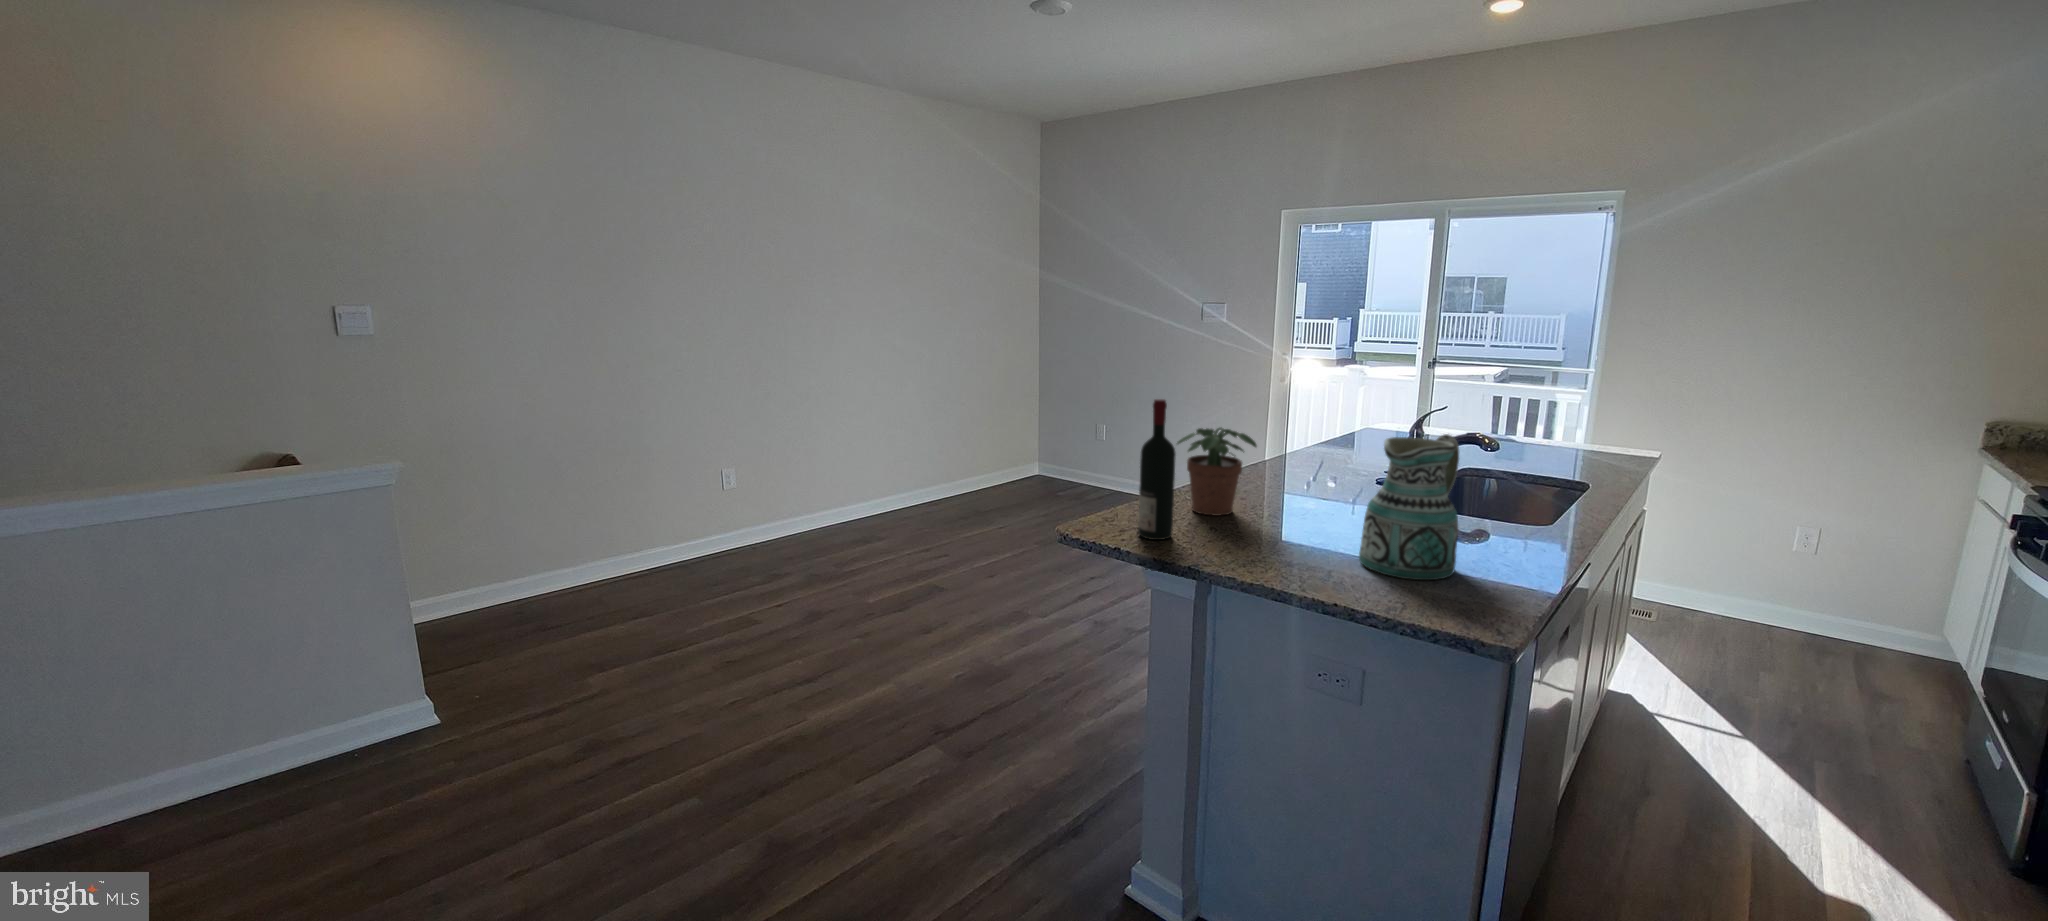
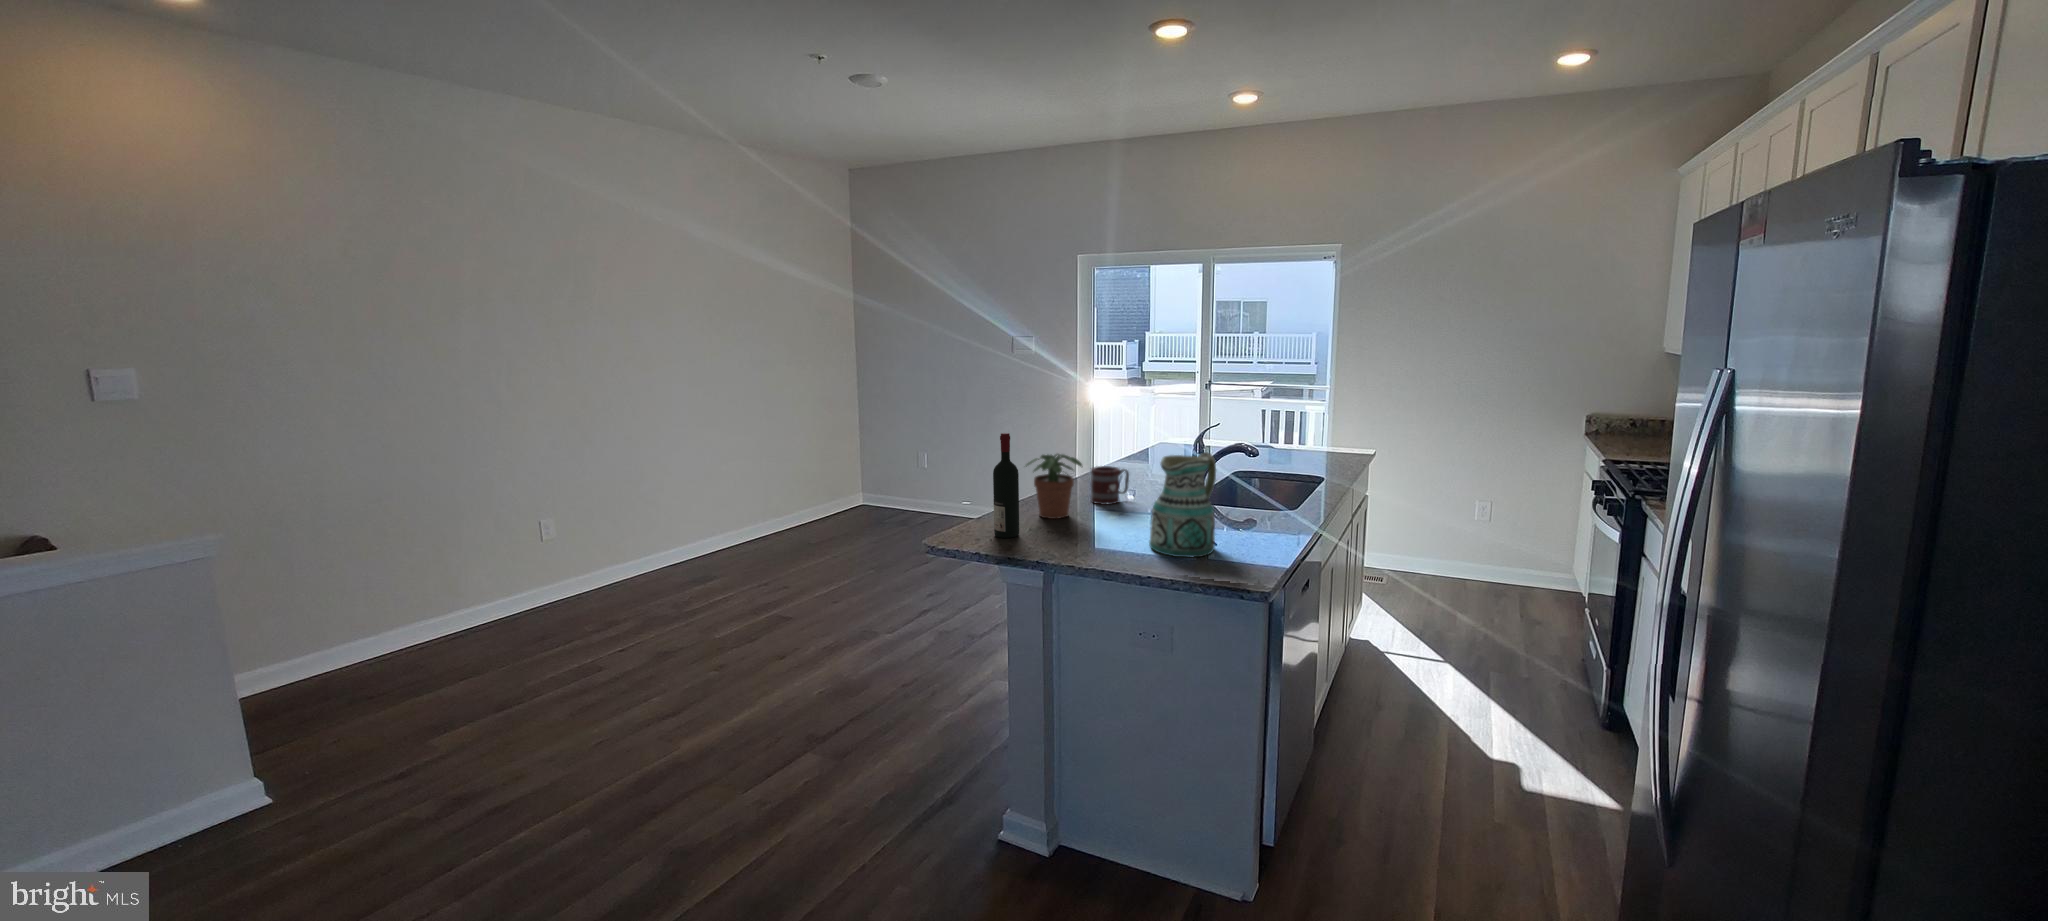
mug: none [1257,446,1313,498] -> present [1090,466,1129,505]

